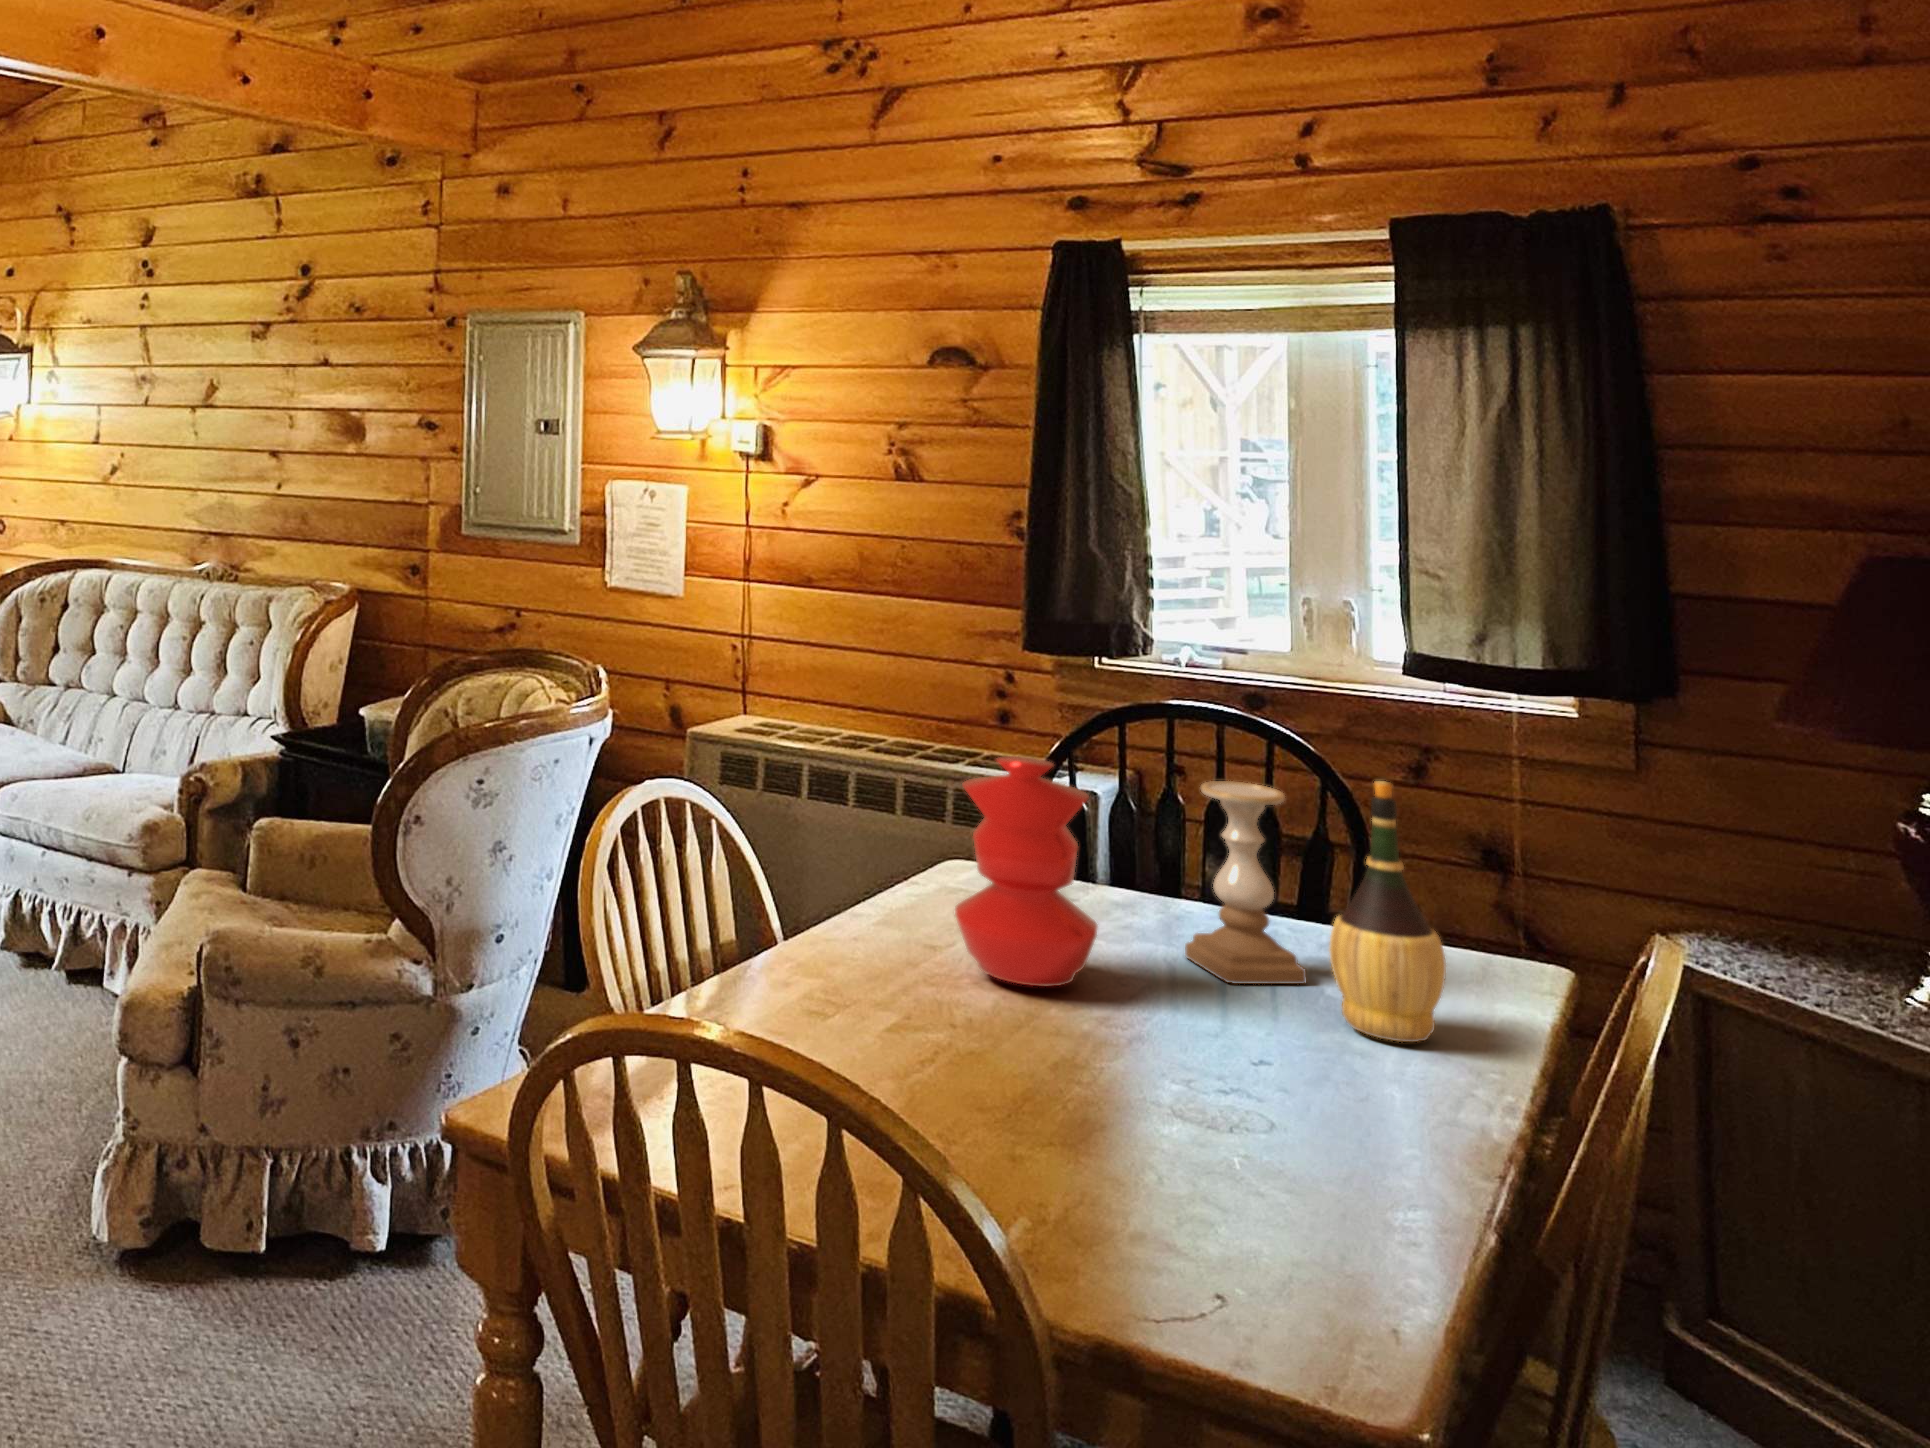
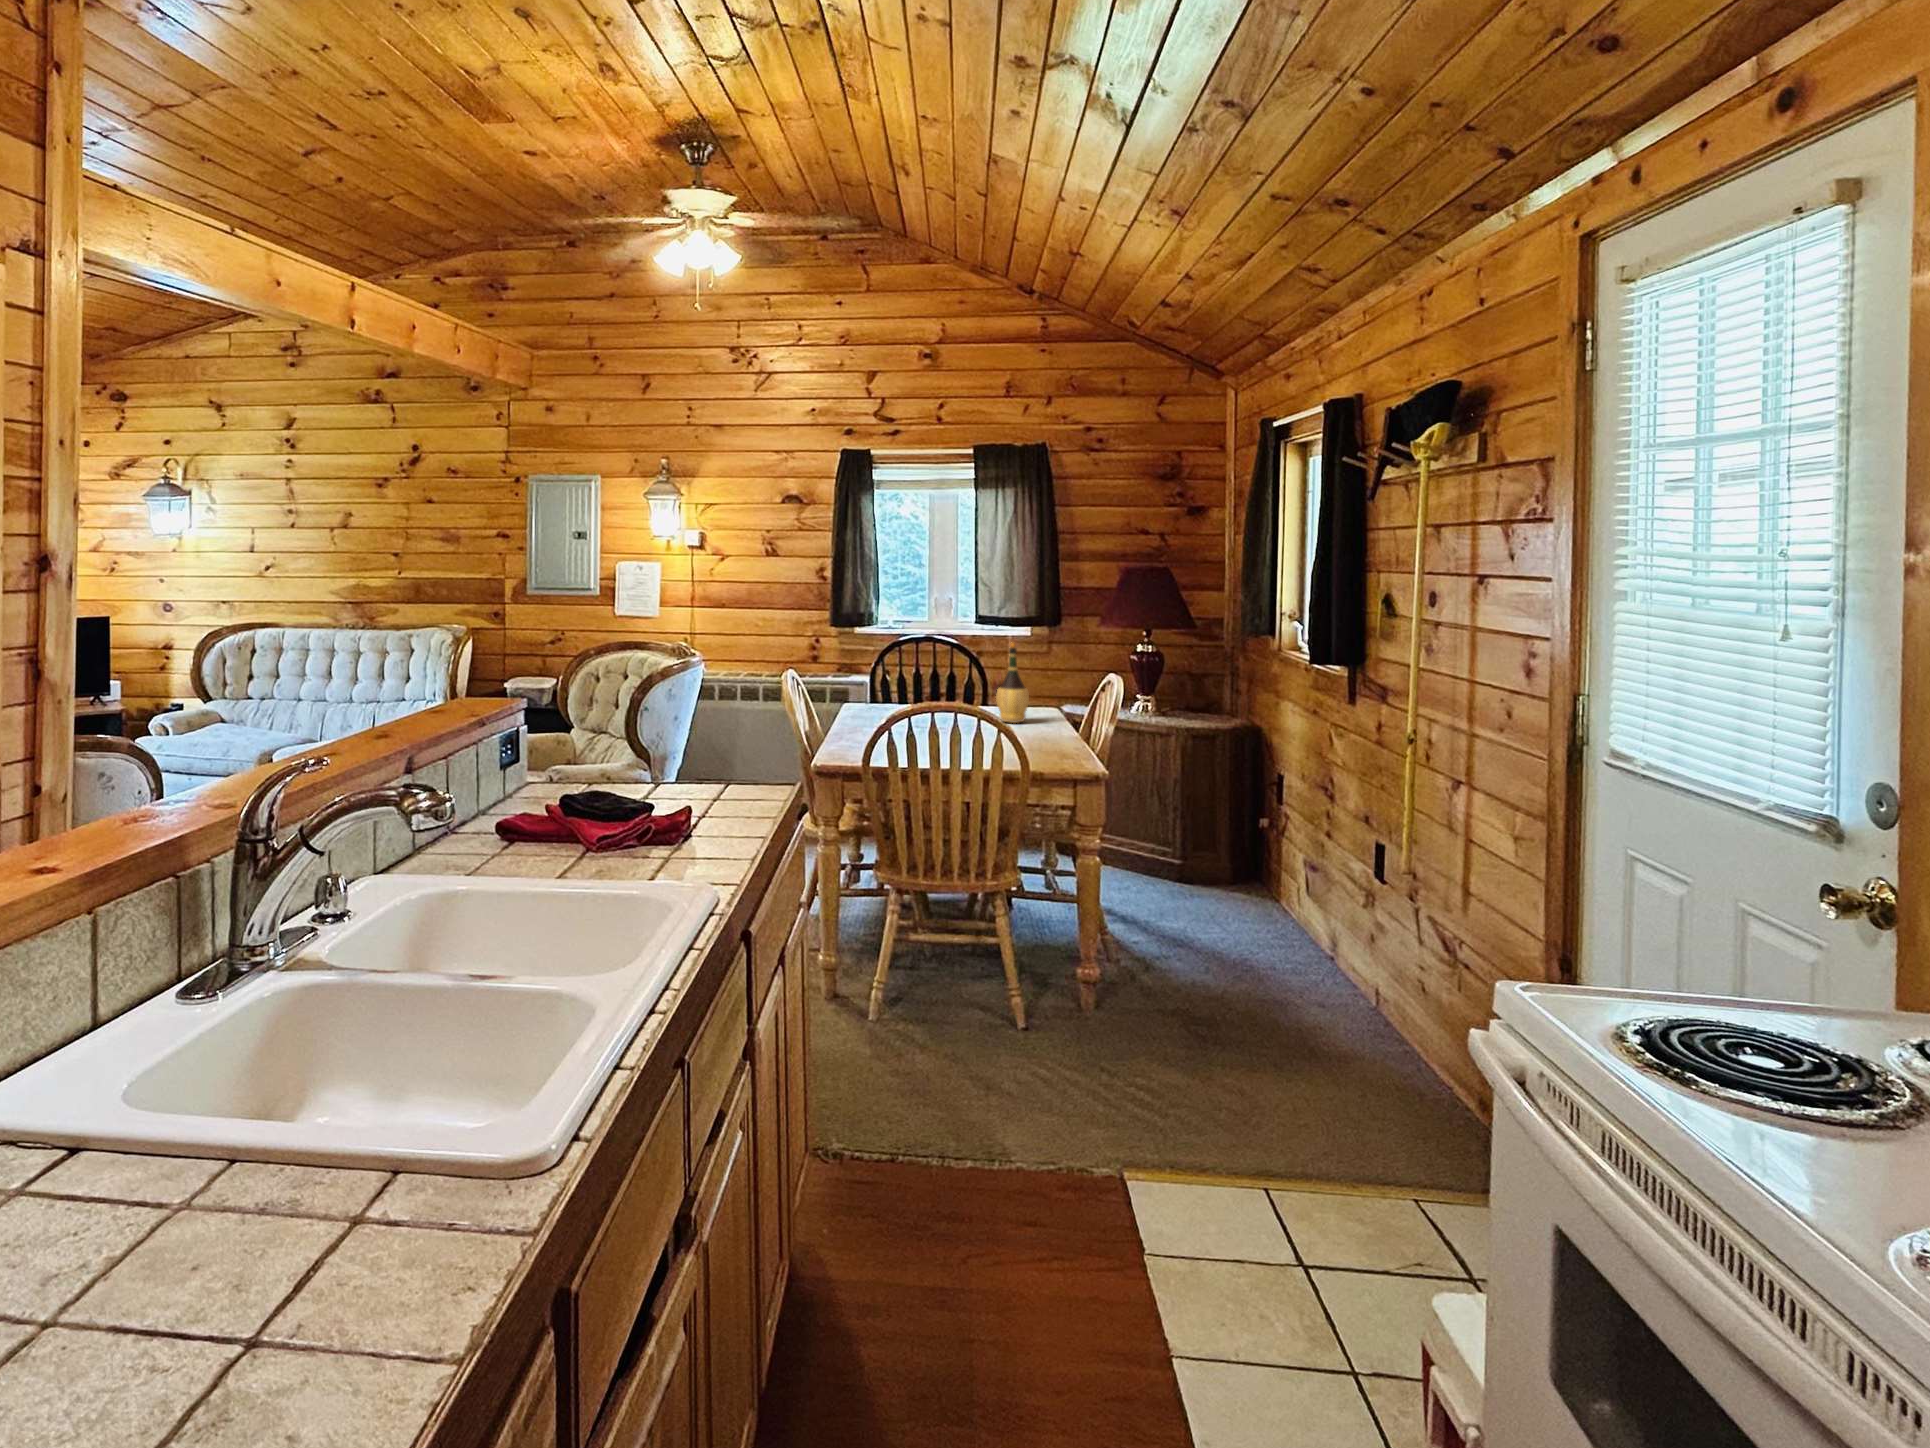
vase: present [955,756,1097,986] -> none [882,647,929,723]
candle holder: present [1185,781,1307,984] -> none [944,653,983,718]

